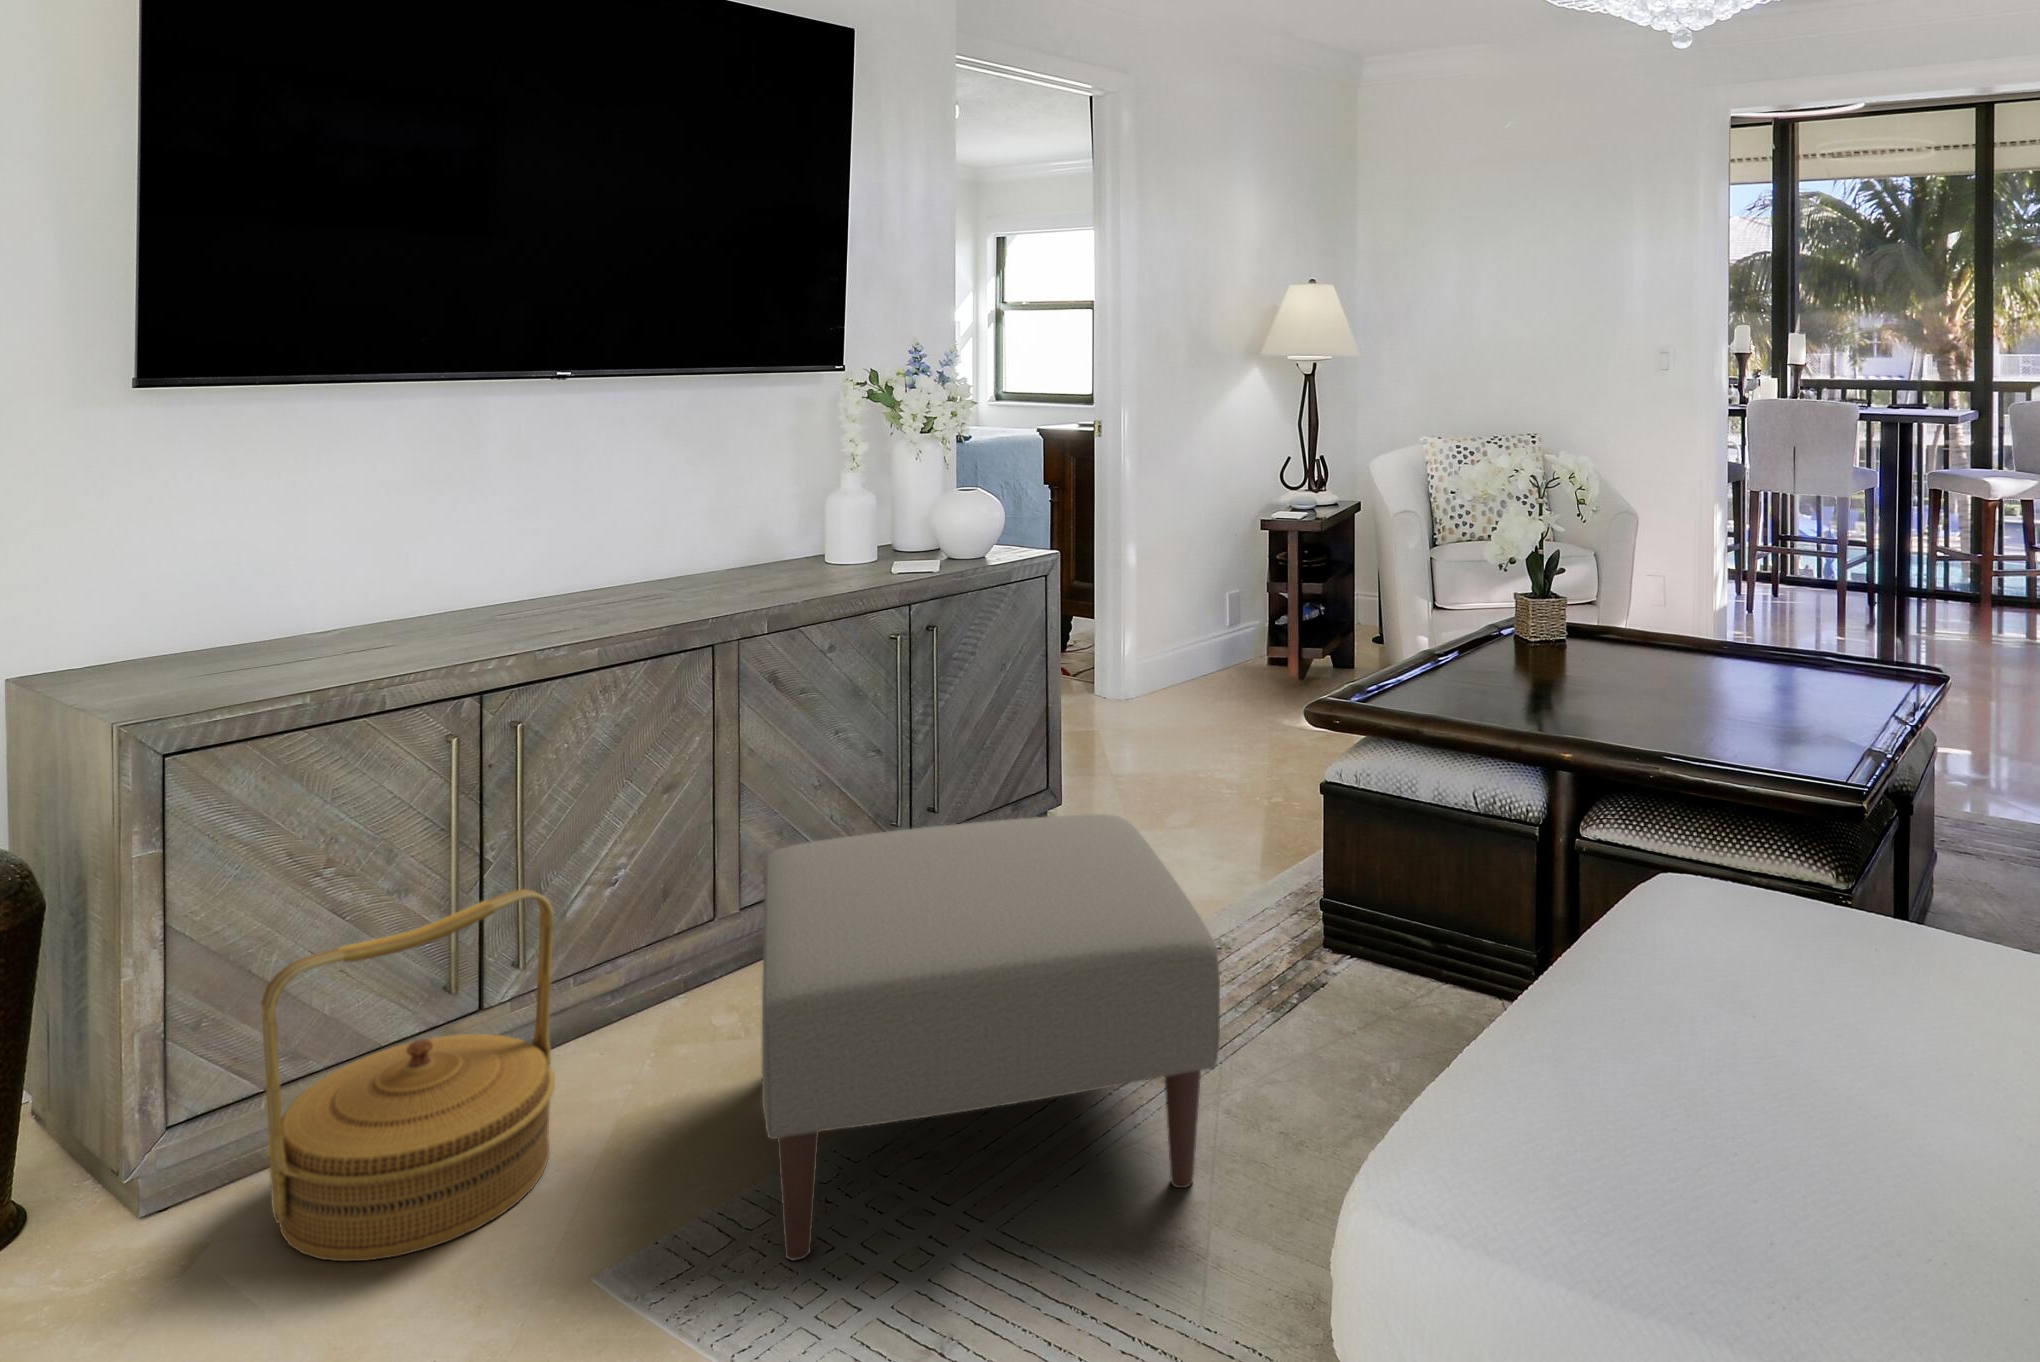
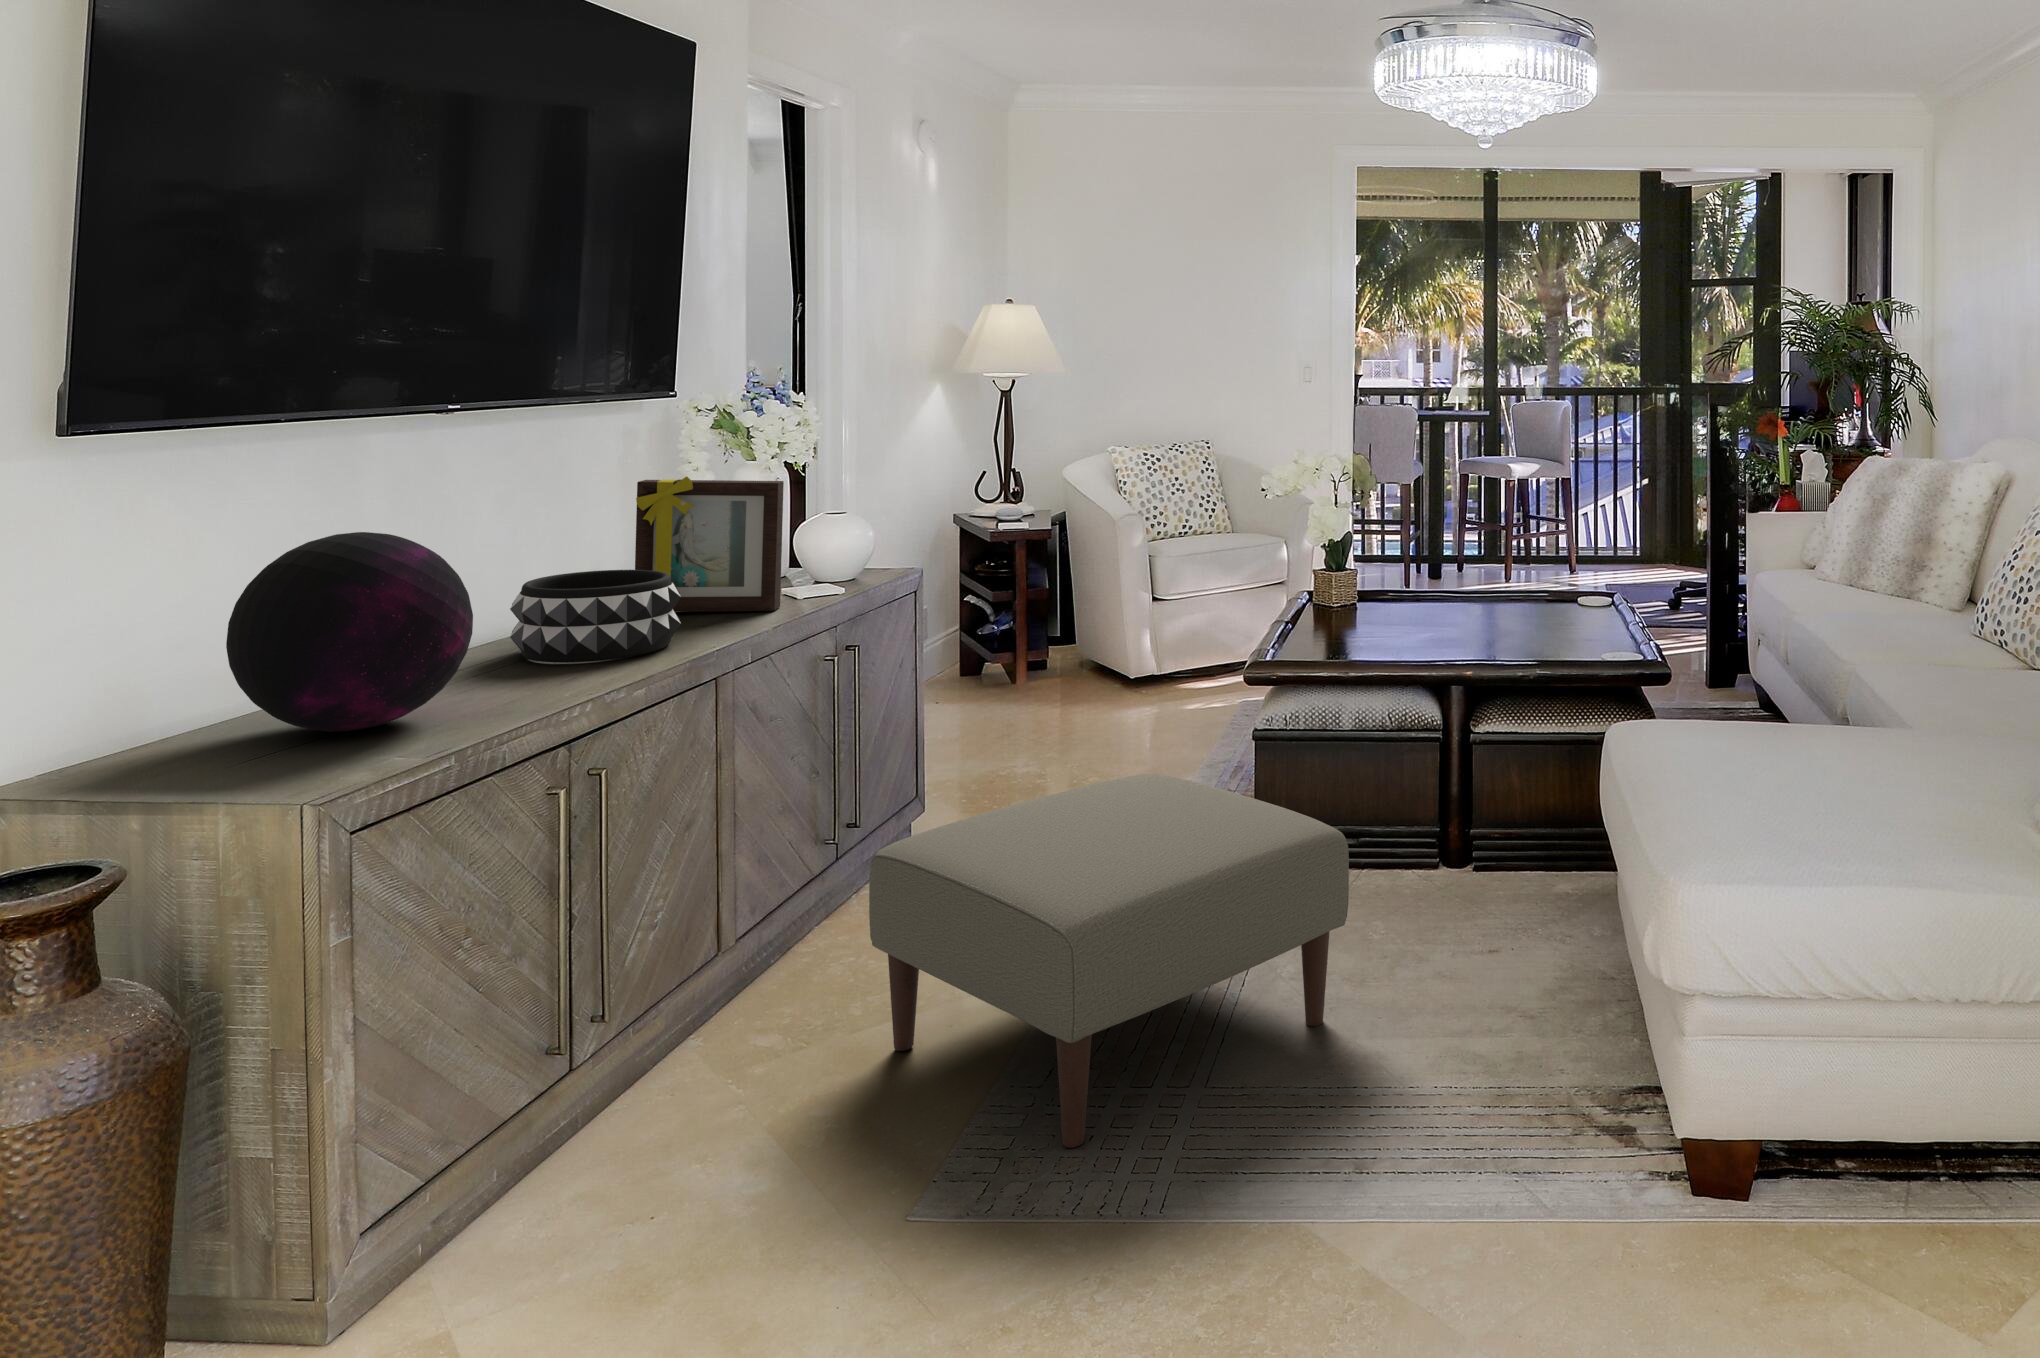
picture frame: none [736,449,854,585] -> present [635,477,784,612]
decorative orb: none [217,484,425,661] -> present [226,532,473,732]
decorative bowl: none [558,533,708,618] -> present [510,570,681,663]
woven basket: present [261,889,555,1261] -> none [486,916,770,1293]

